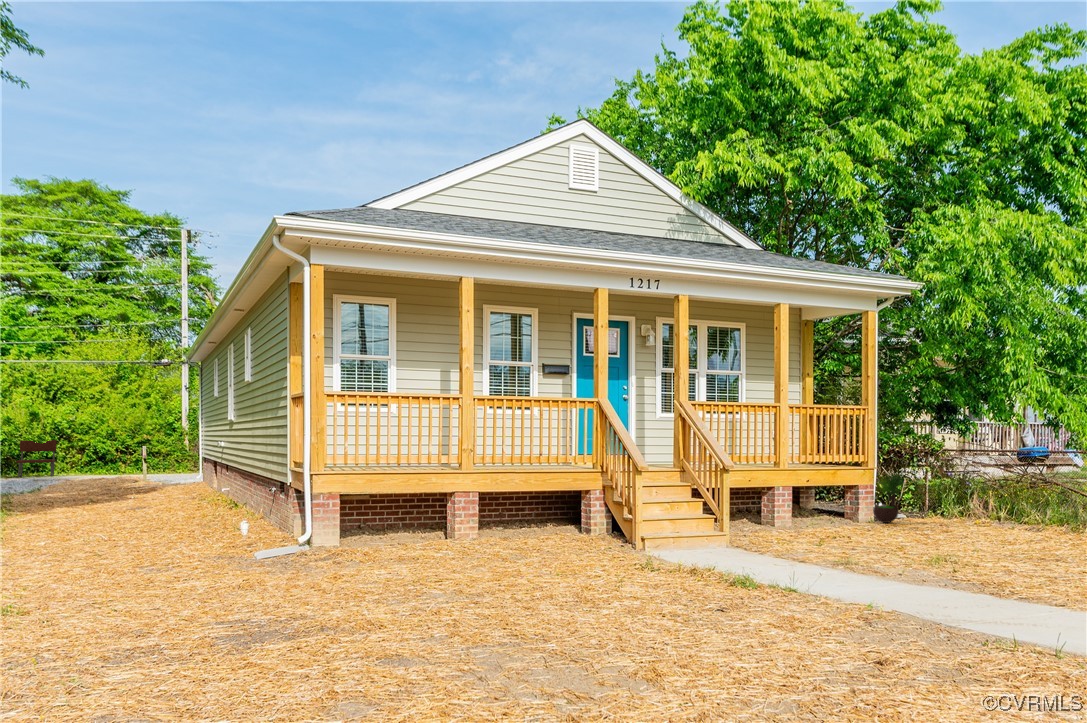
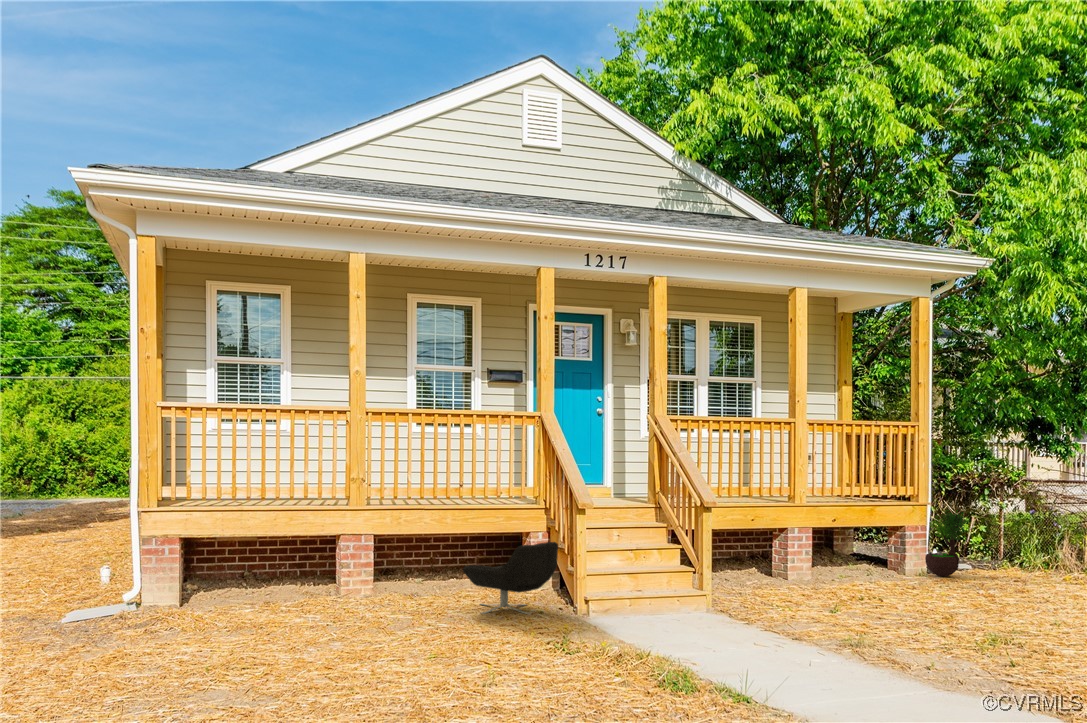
bench: present [16,440,56,477] -> none [24,461,67,498]
lounge chair: none [549,496,619,549] -> present [463,542,558,614]

